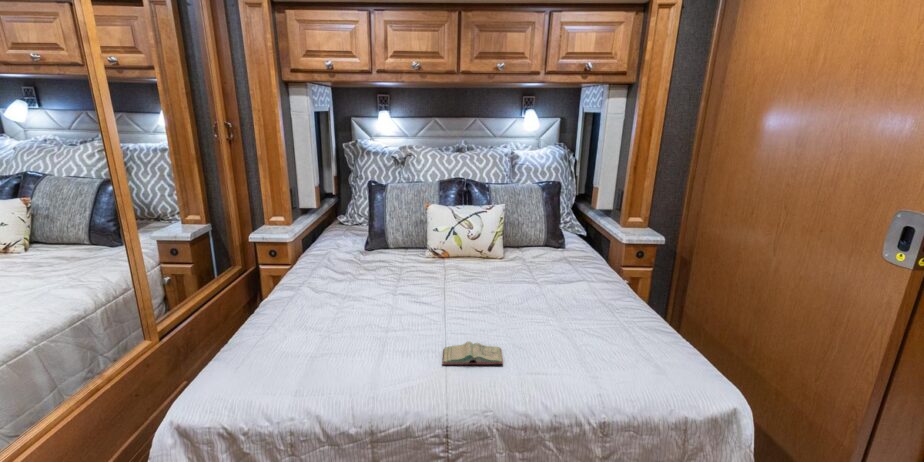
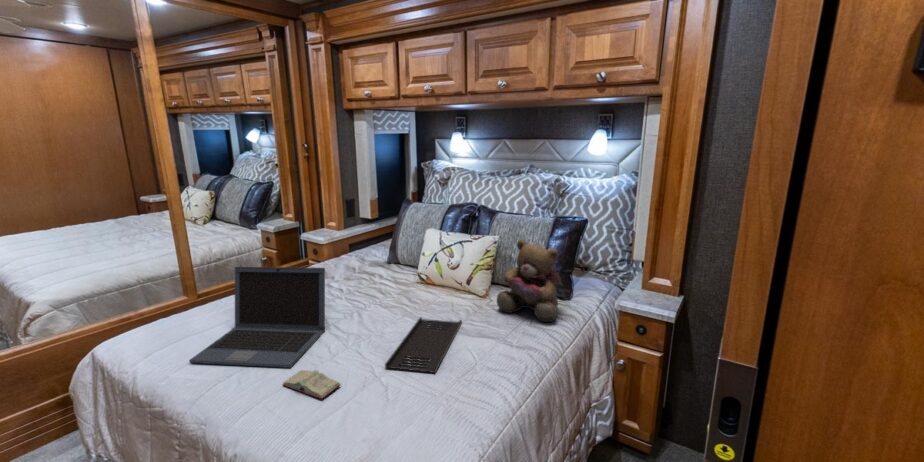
teddy bear: none [533,203,590,270] -> present [497,239,562,322]
laptop: none [284,244,425,375] -> present [189,267,325,368]
tray: none [482,279,562,327] -> present [385,317,462,373]

